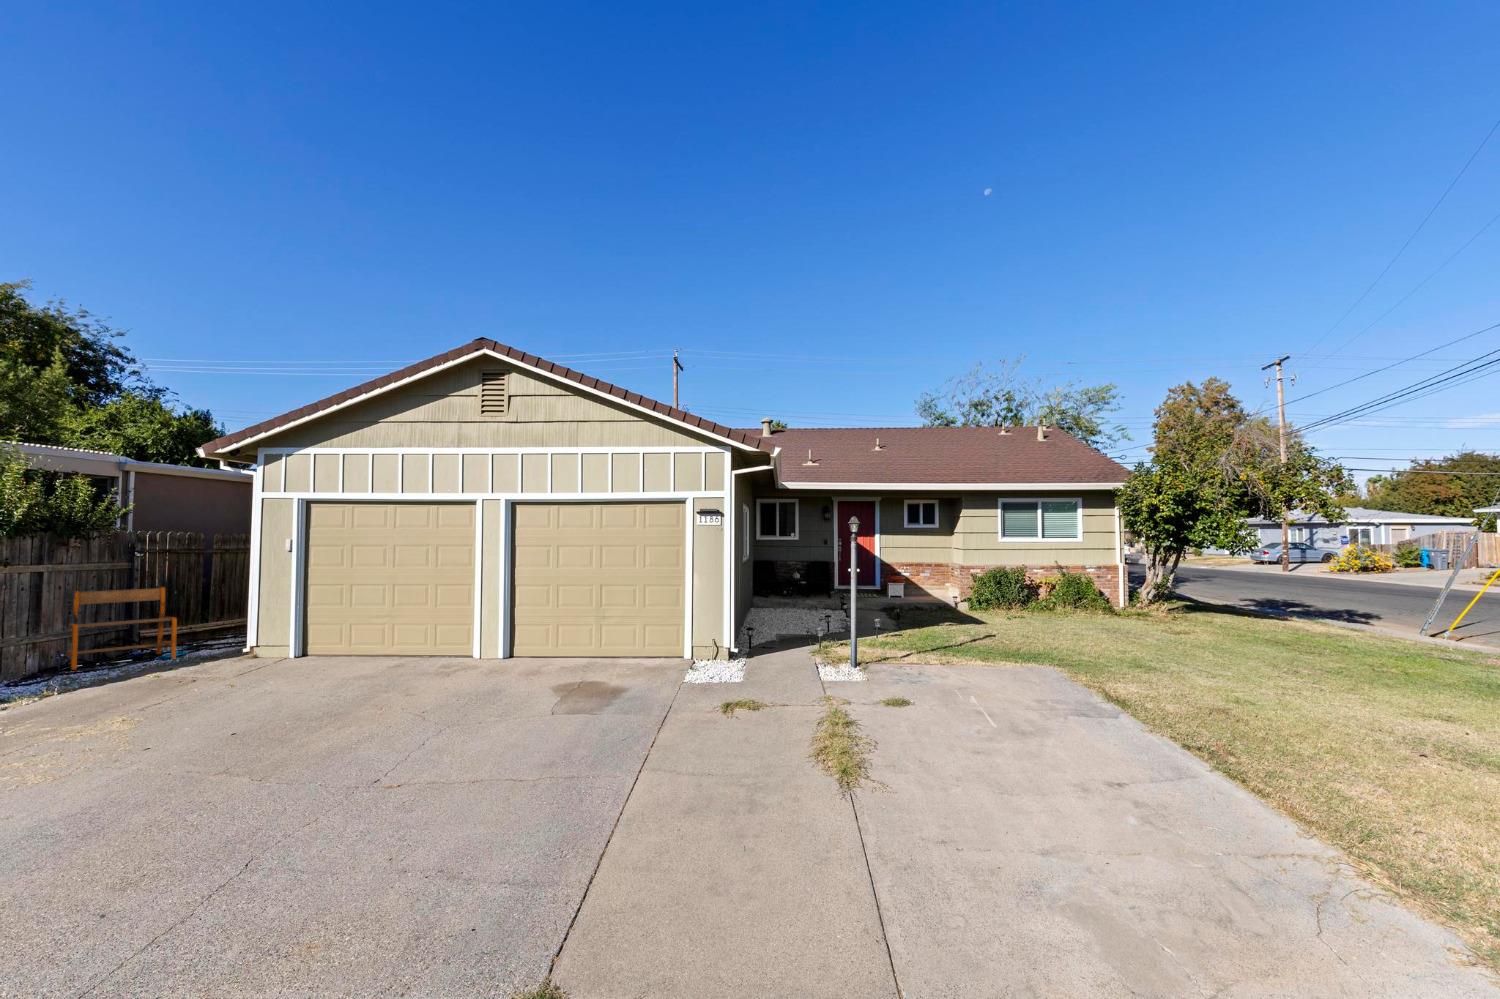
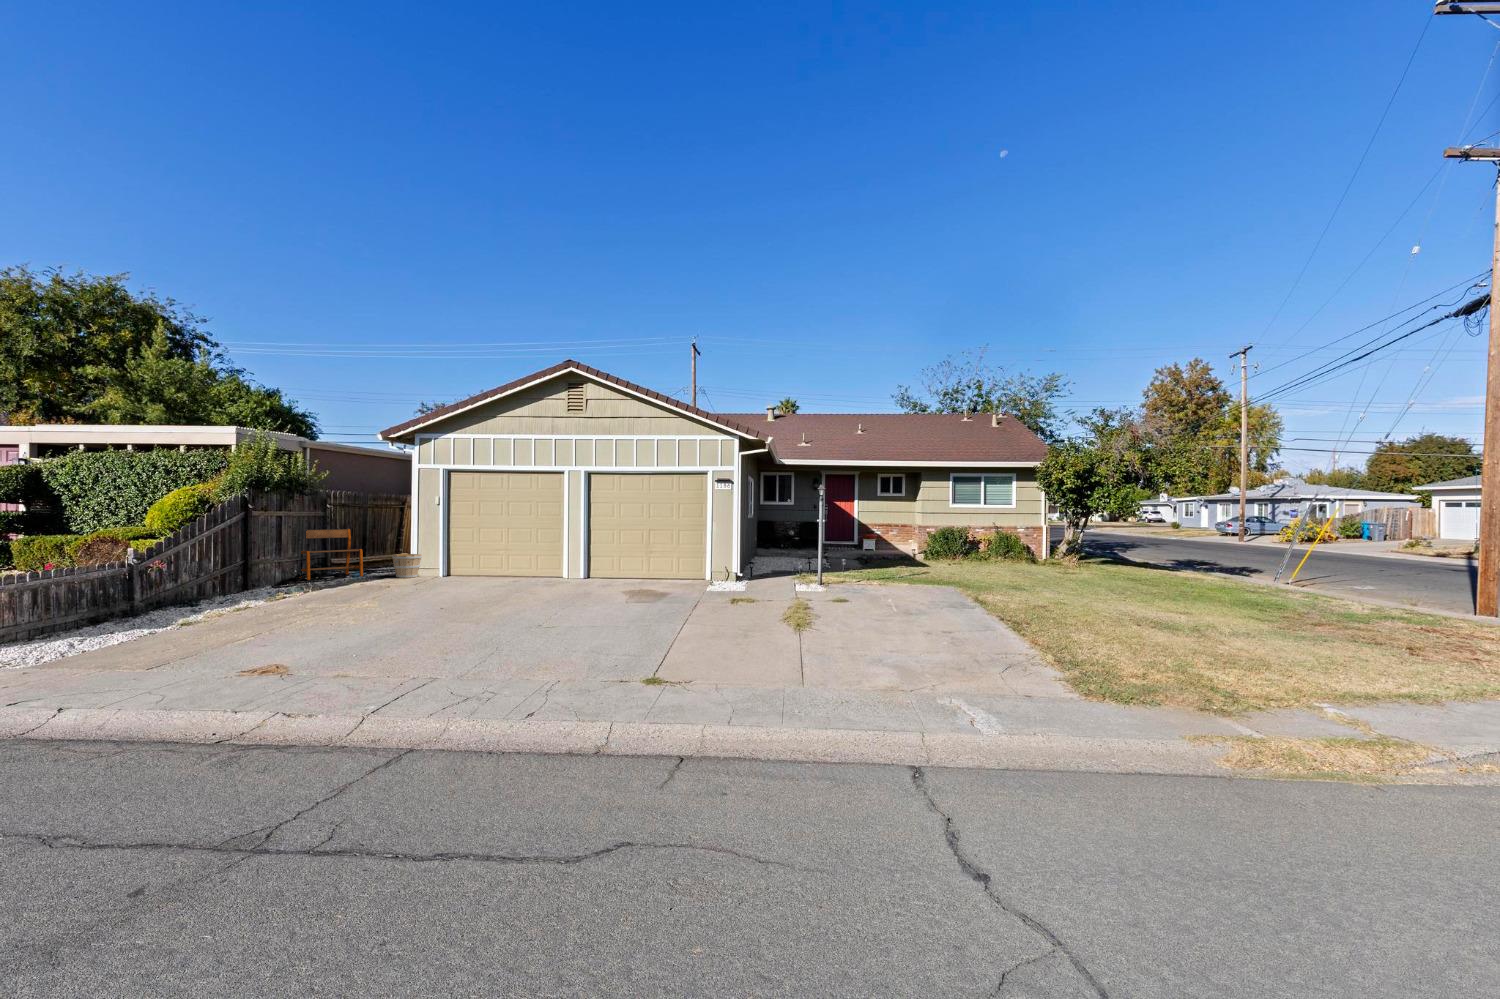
wooden bucket: none [216,623,265,662] -> present [392,553,422,578]

